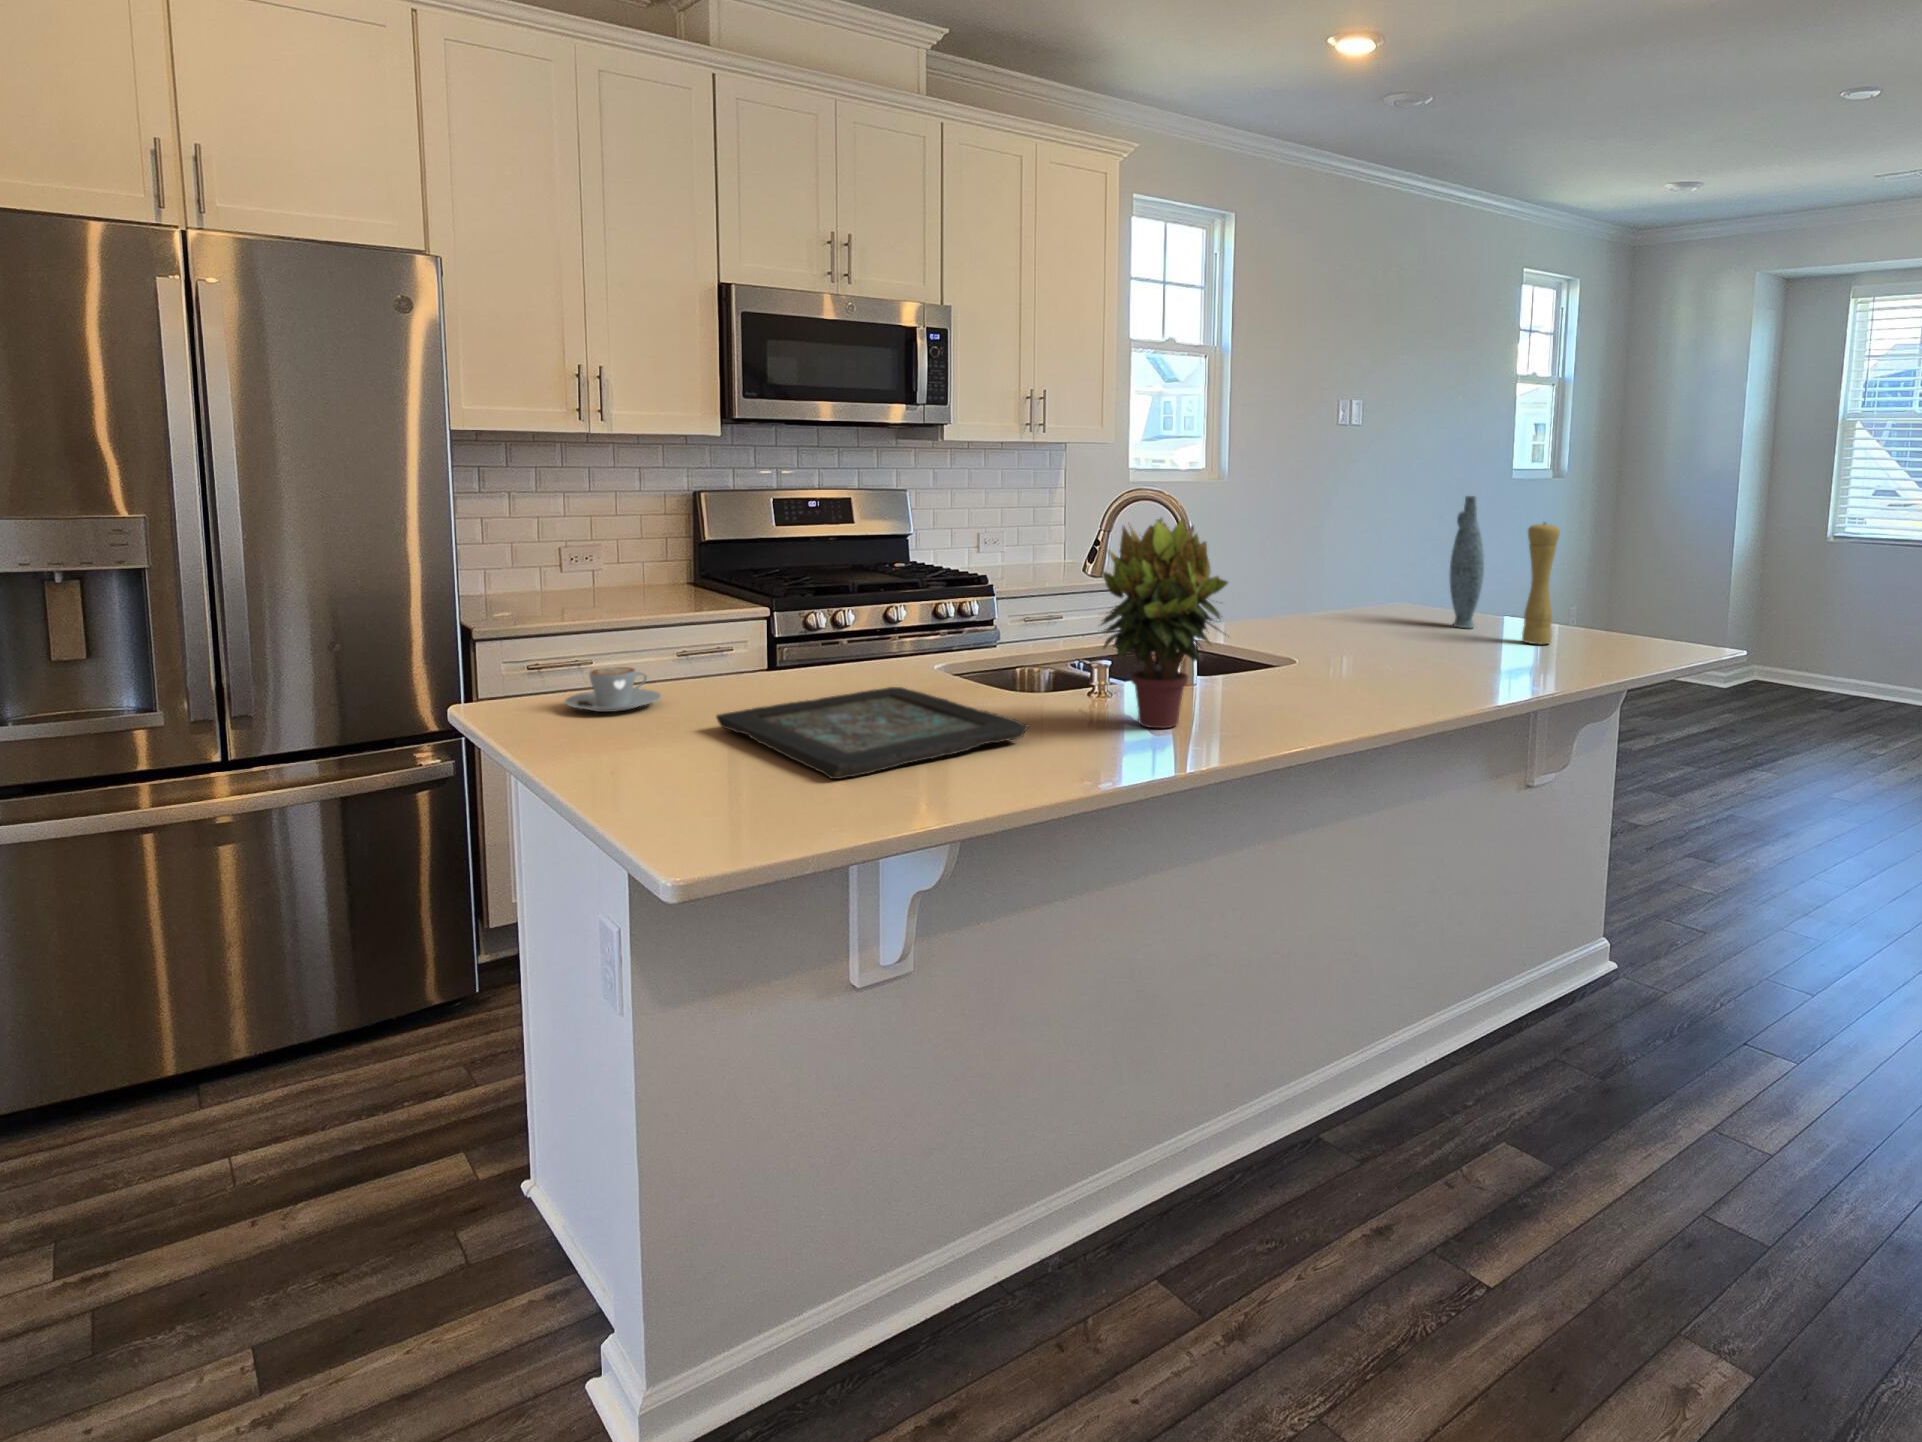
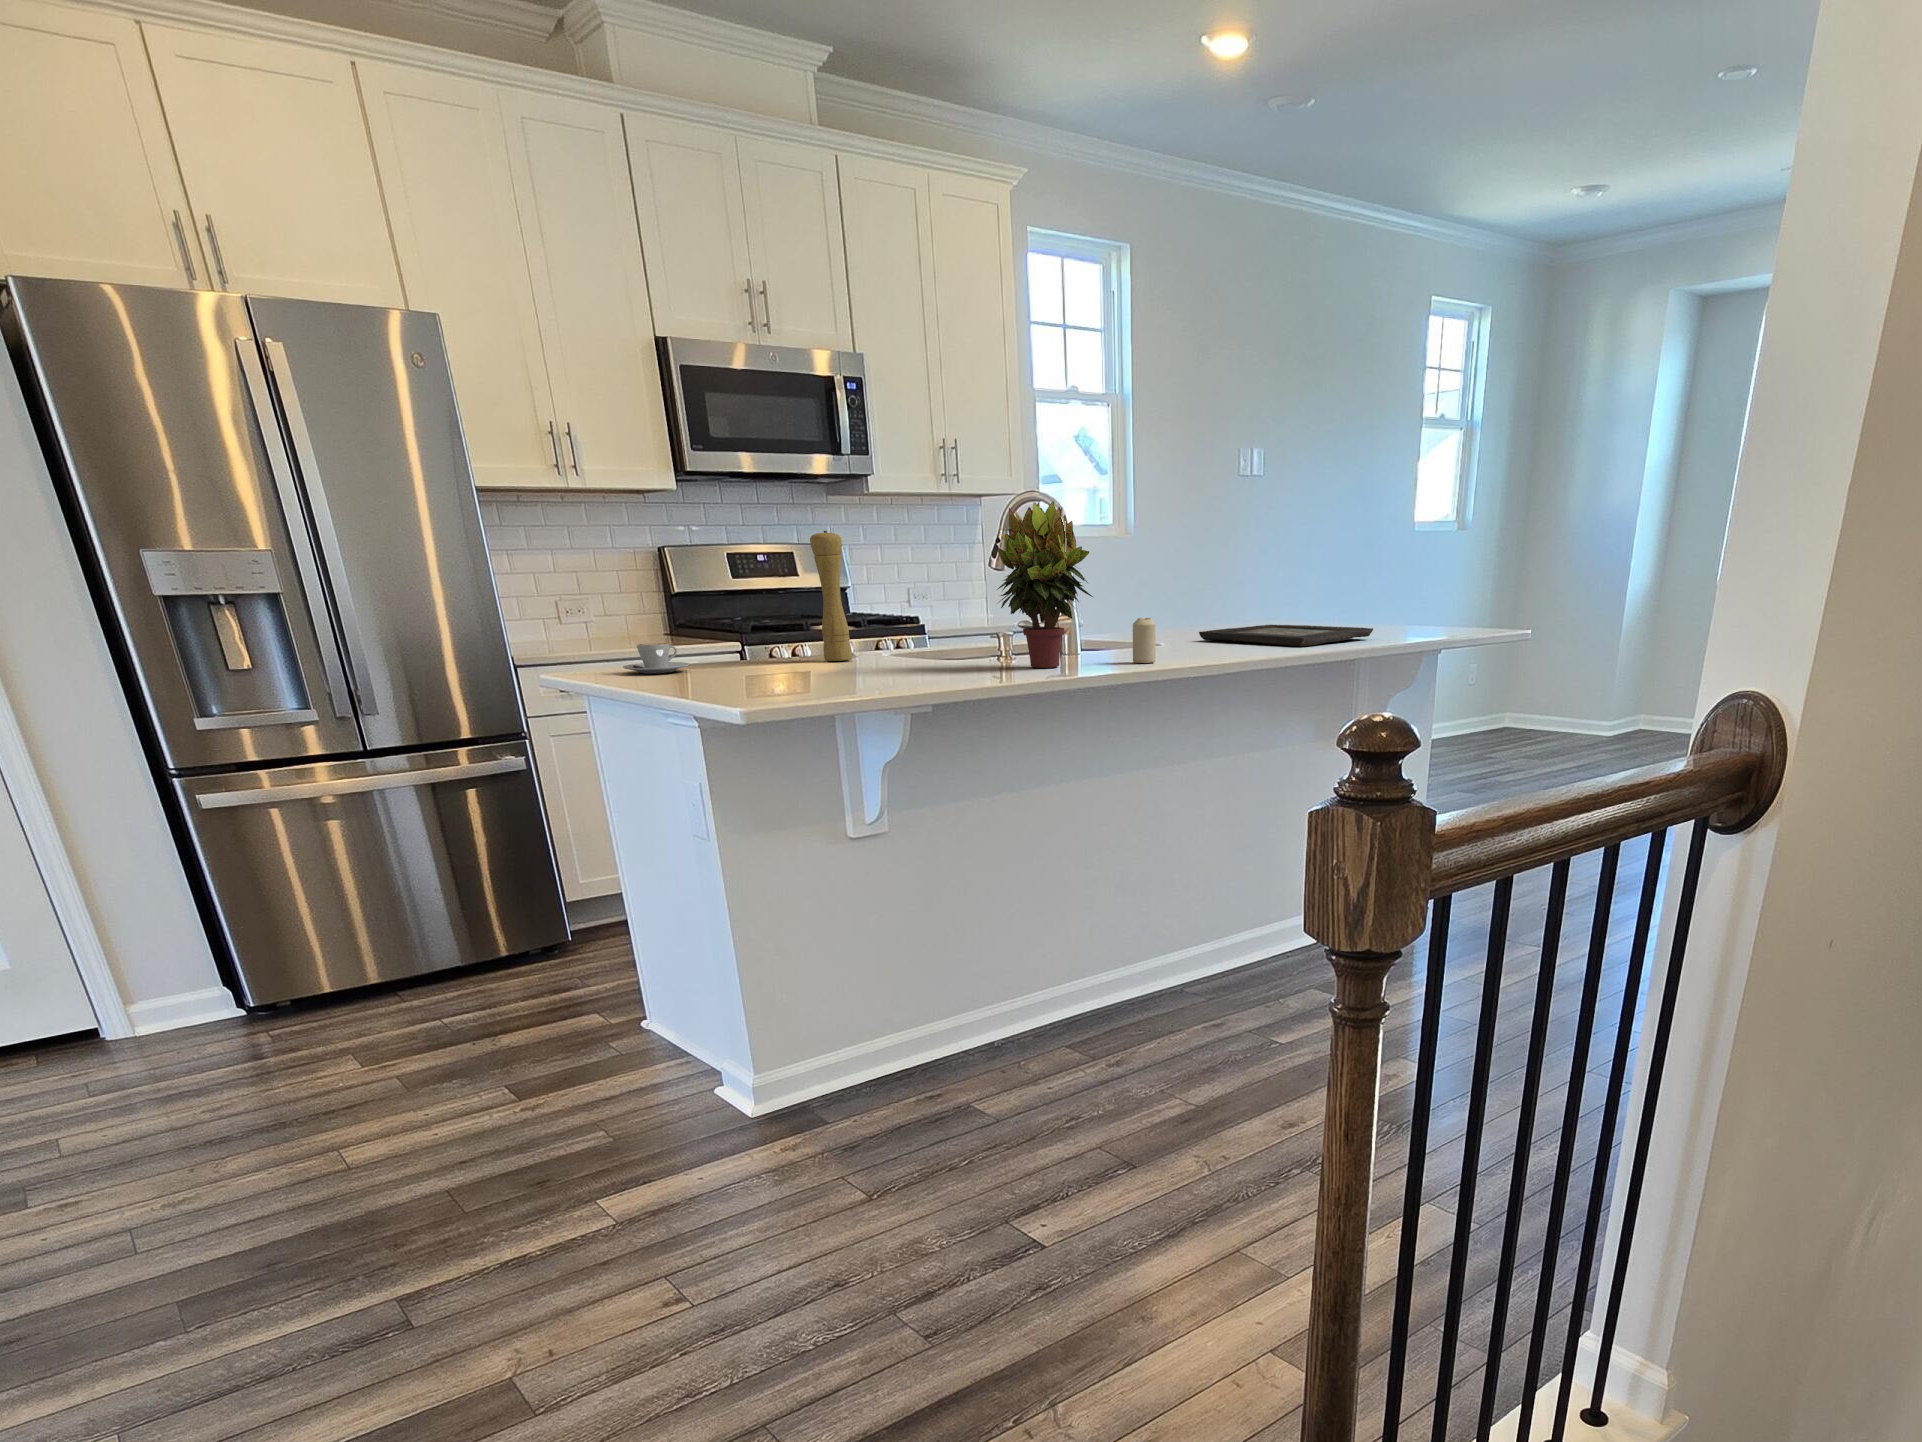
vase: present [1450,496,1484,628] -> none [1298,508,1326,629]
pepper mill: present [1522,522,1560,644] -> present [810,531,852,661]
candle: none [1278,660,1311,720] -> present [1133,618,1156,663]
decorative tray: present [716,687,1029,779] -> present [1199,625,1373,646]

